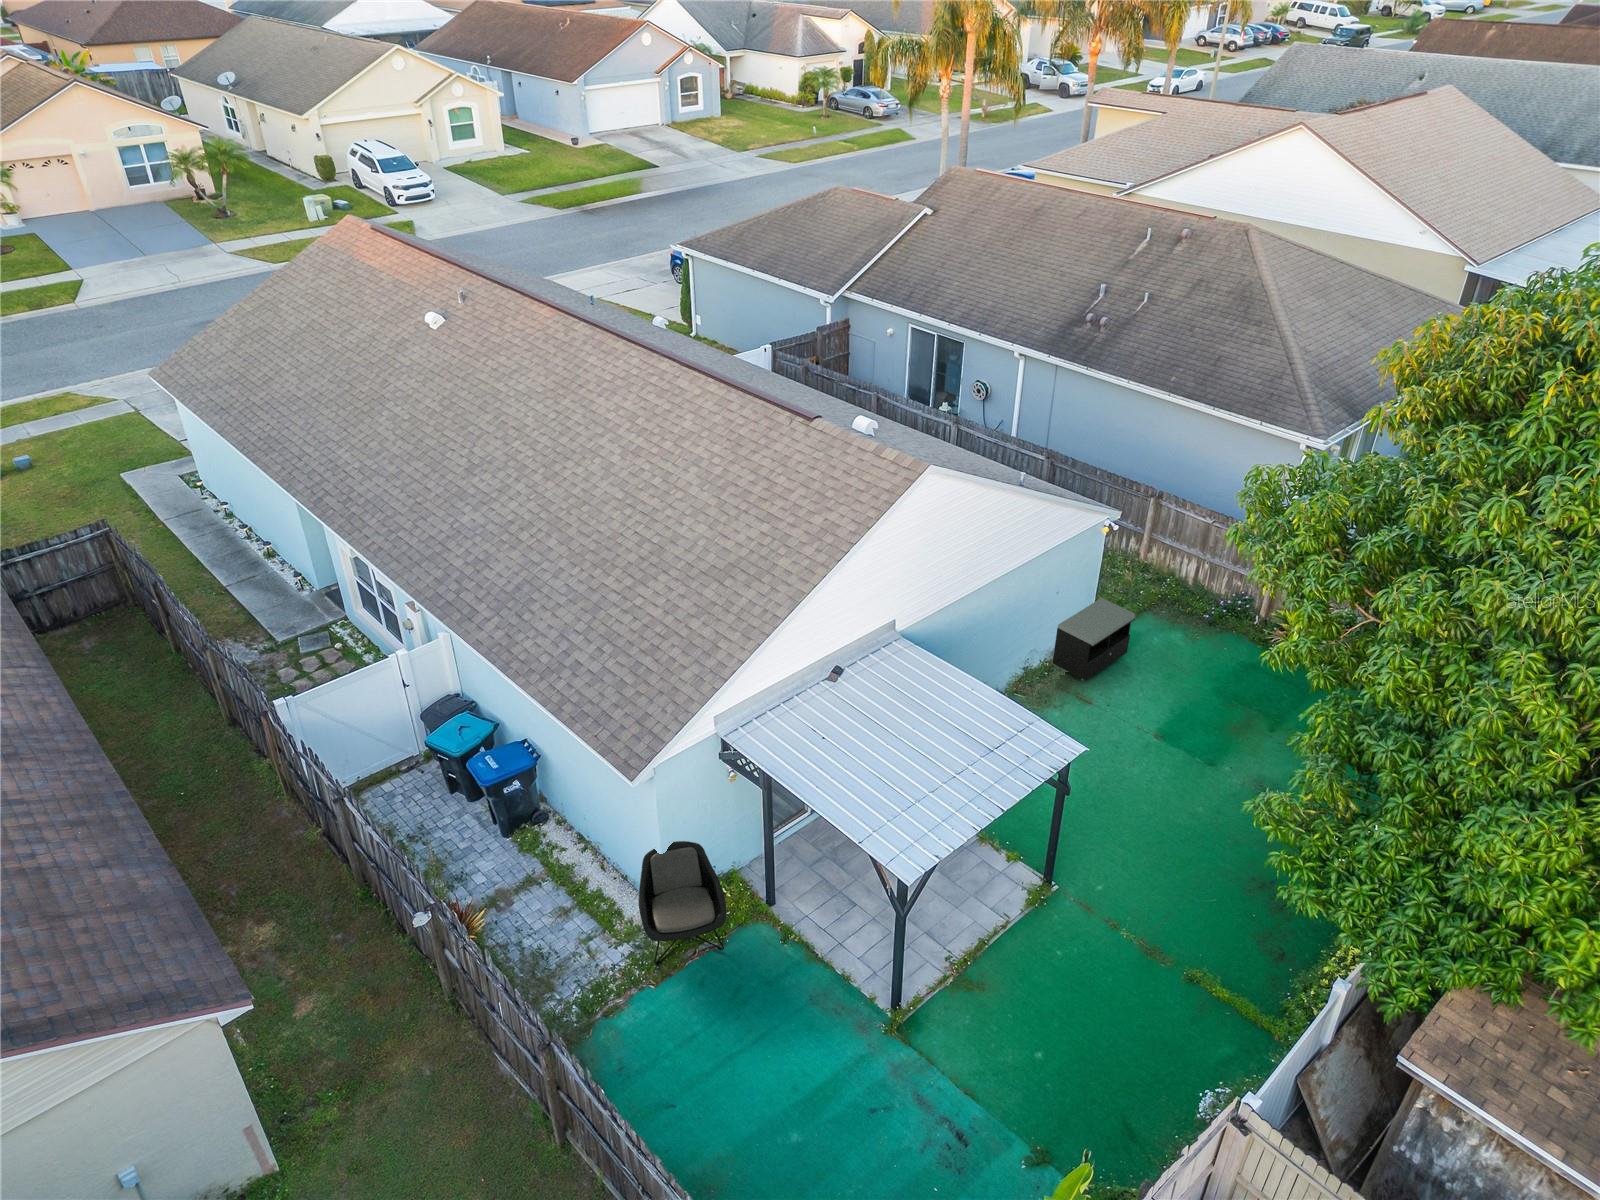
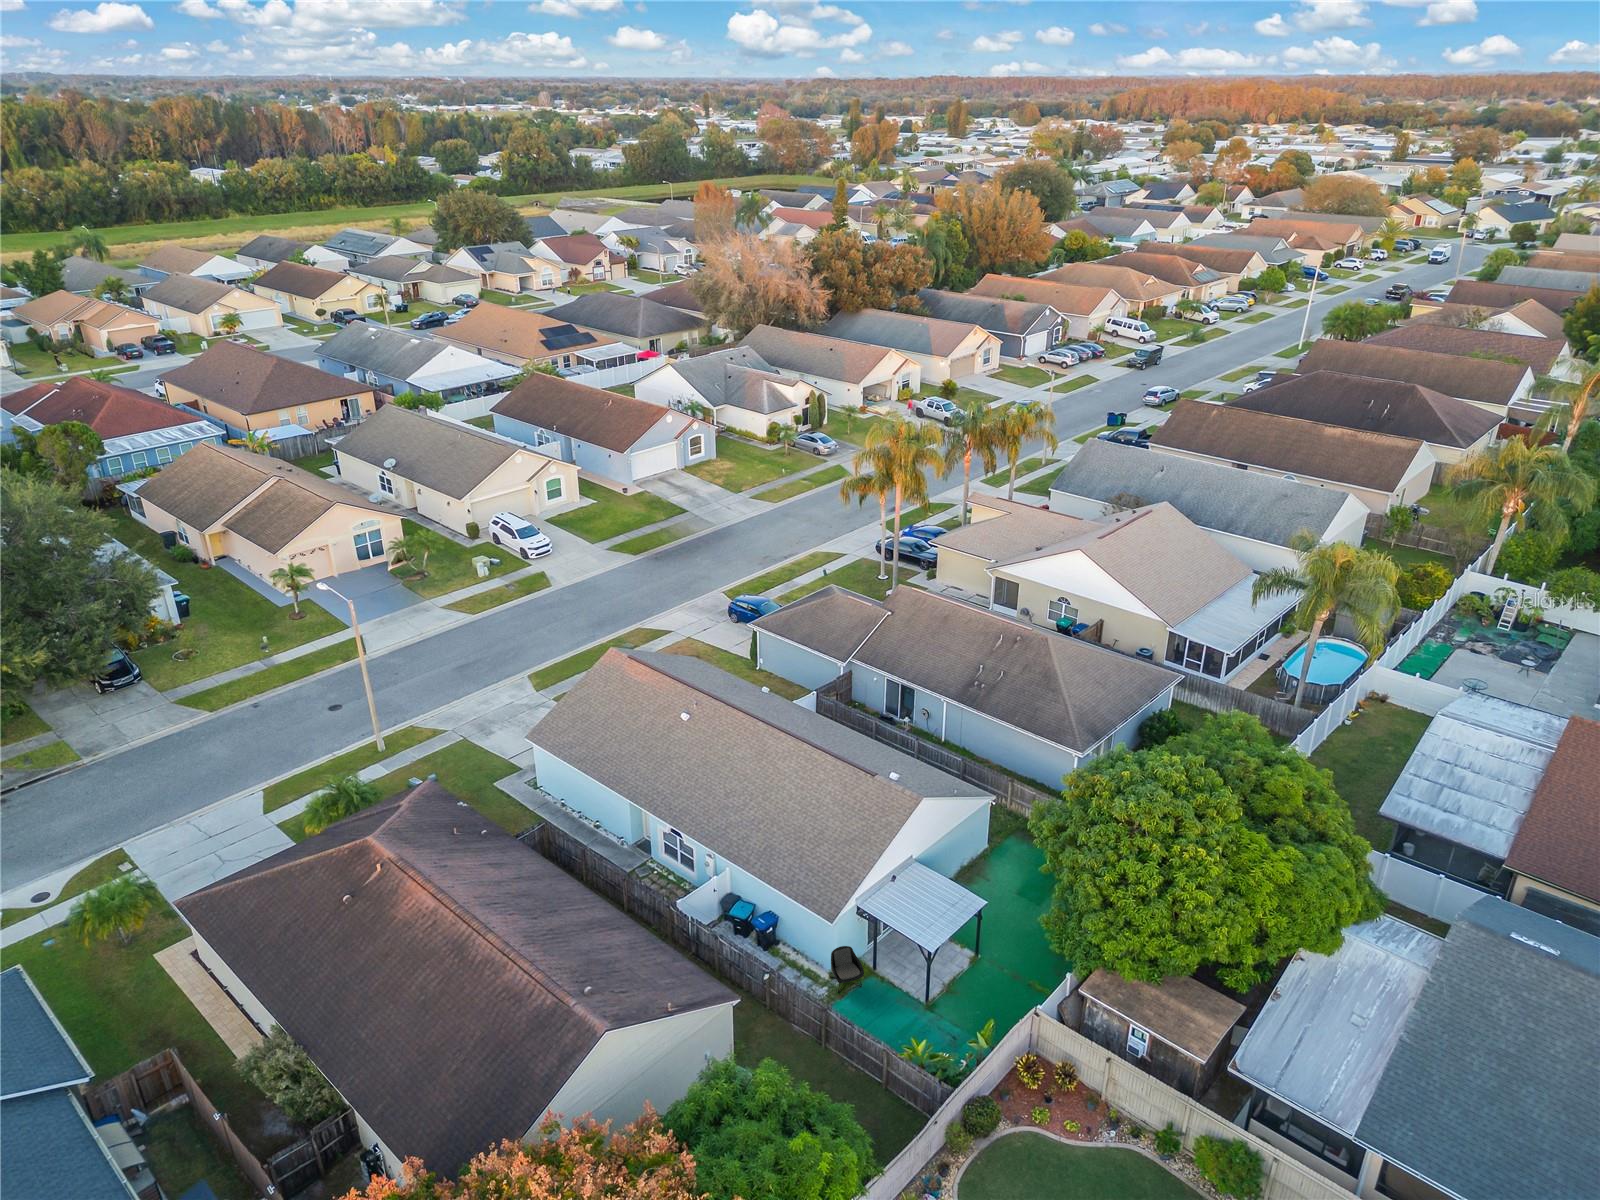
storage bench: present [1053,598,1135,681] -> none [972,833,1006,871]

